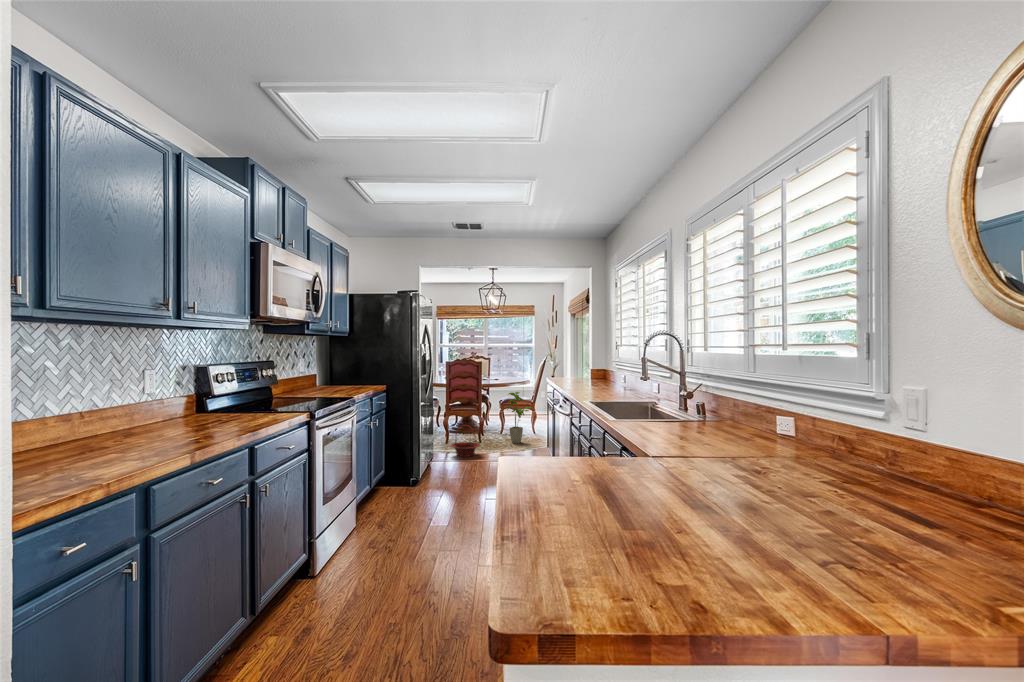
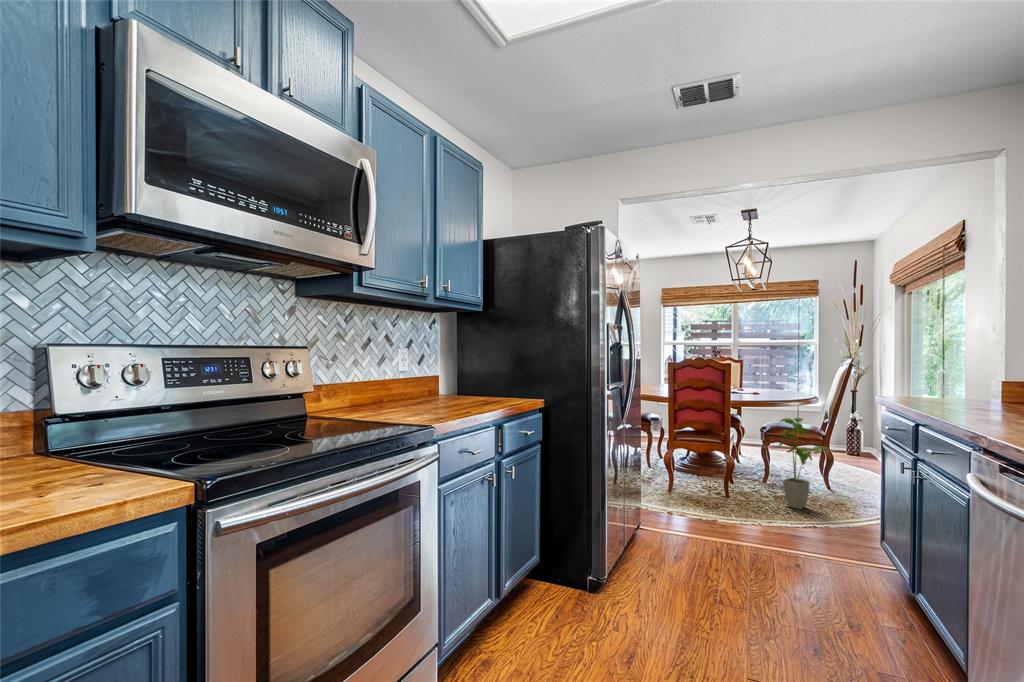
basket: present [451,426,480,457] -> none [672,471,727,528]

